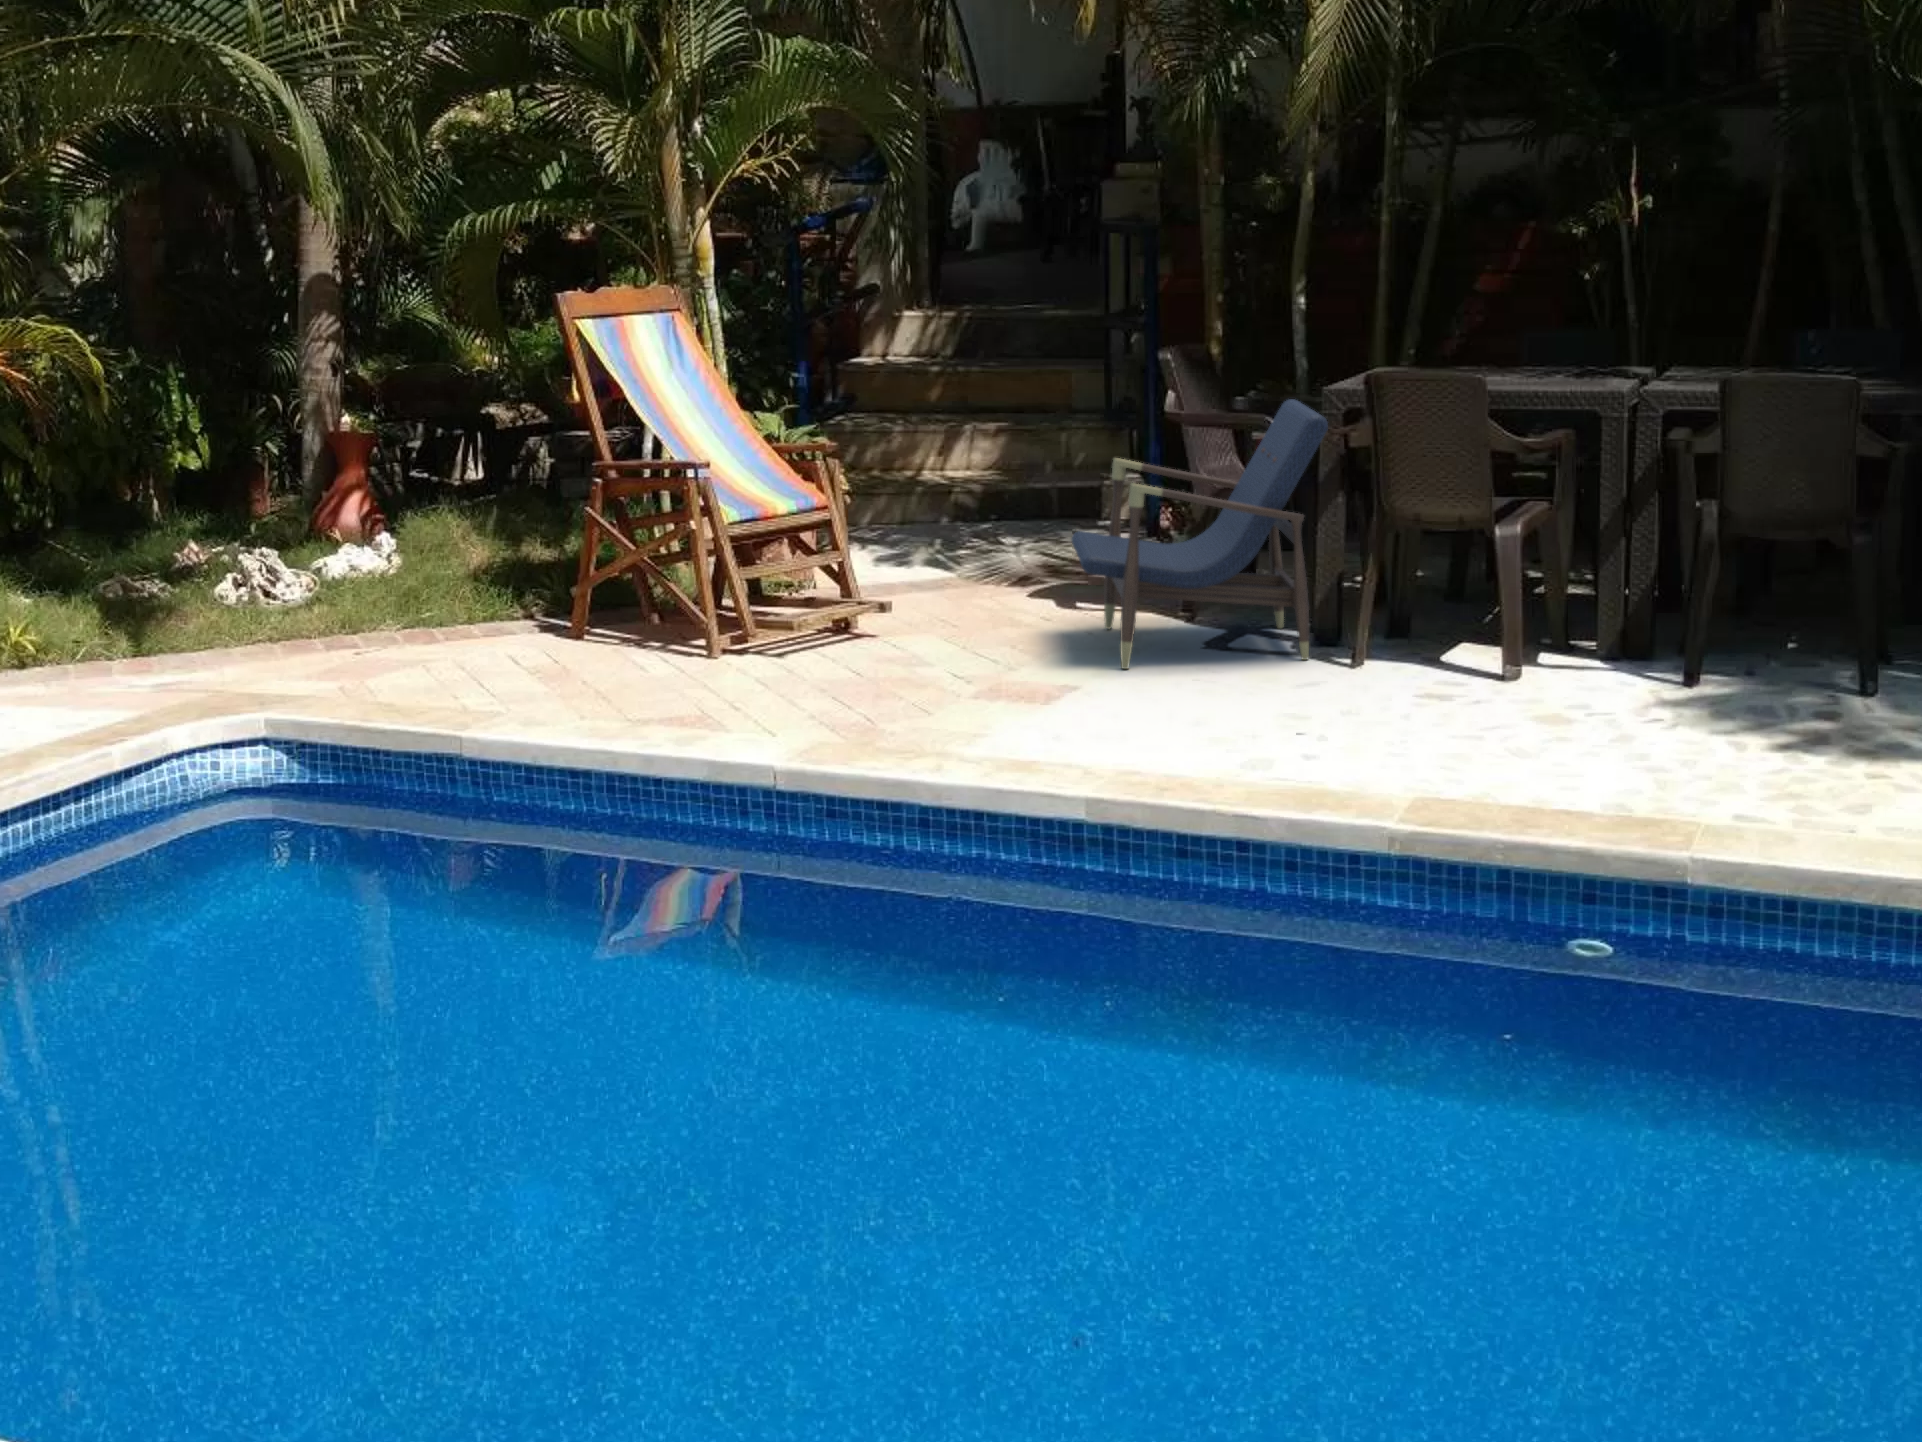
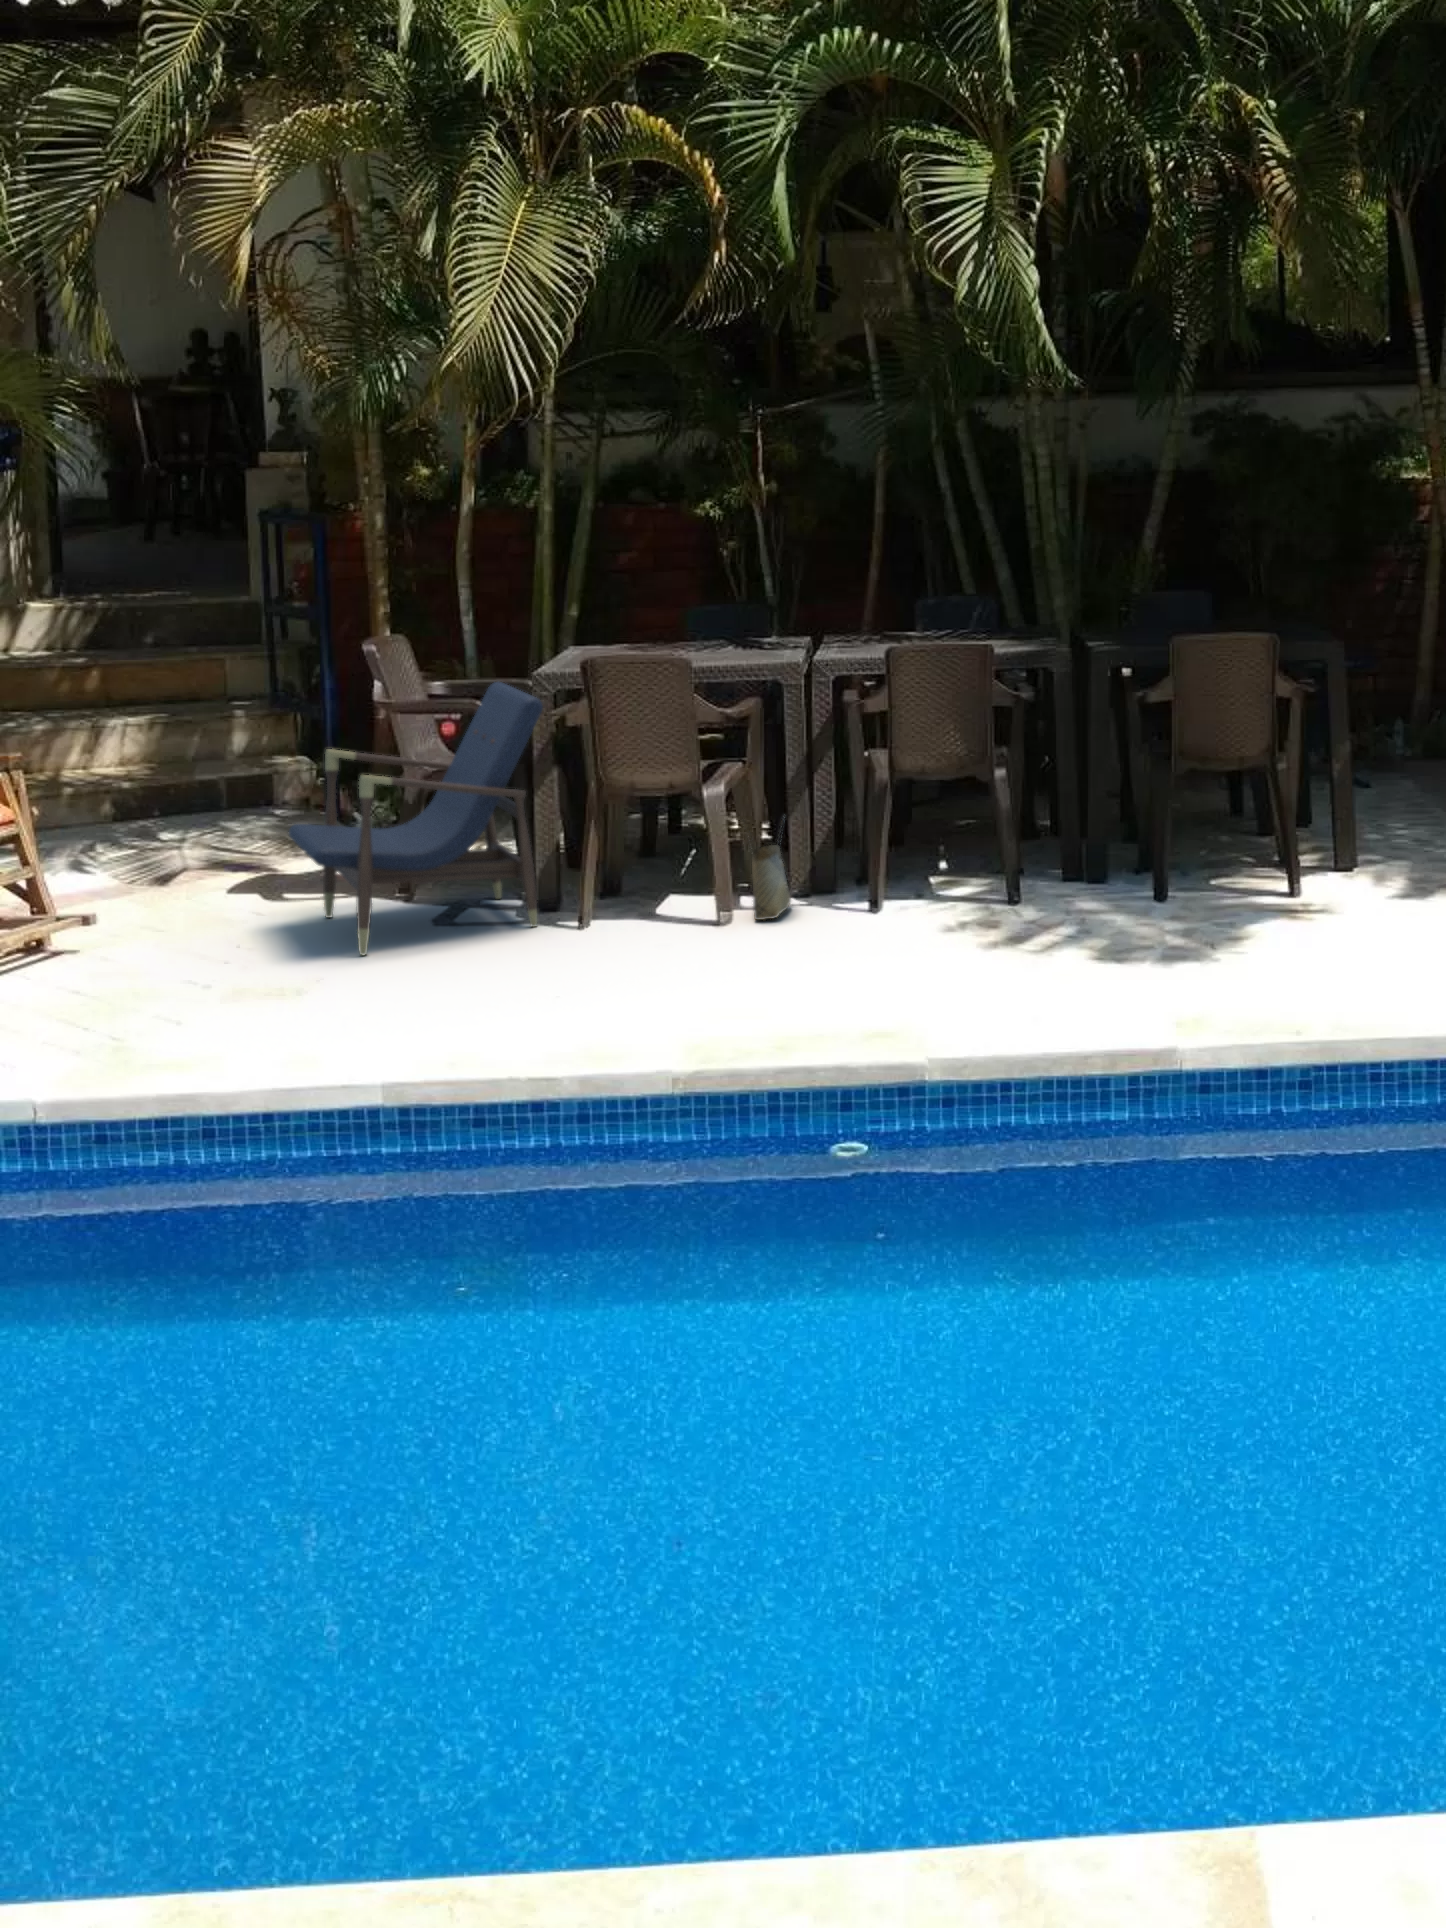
woven basket: none [1539,565,1591,679] -> present [749,817,791,920]

